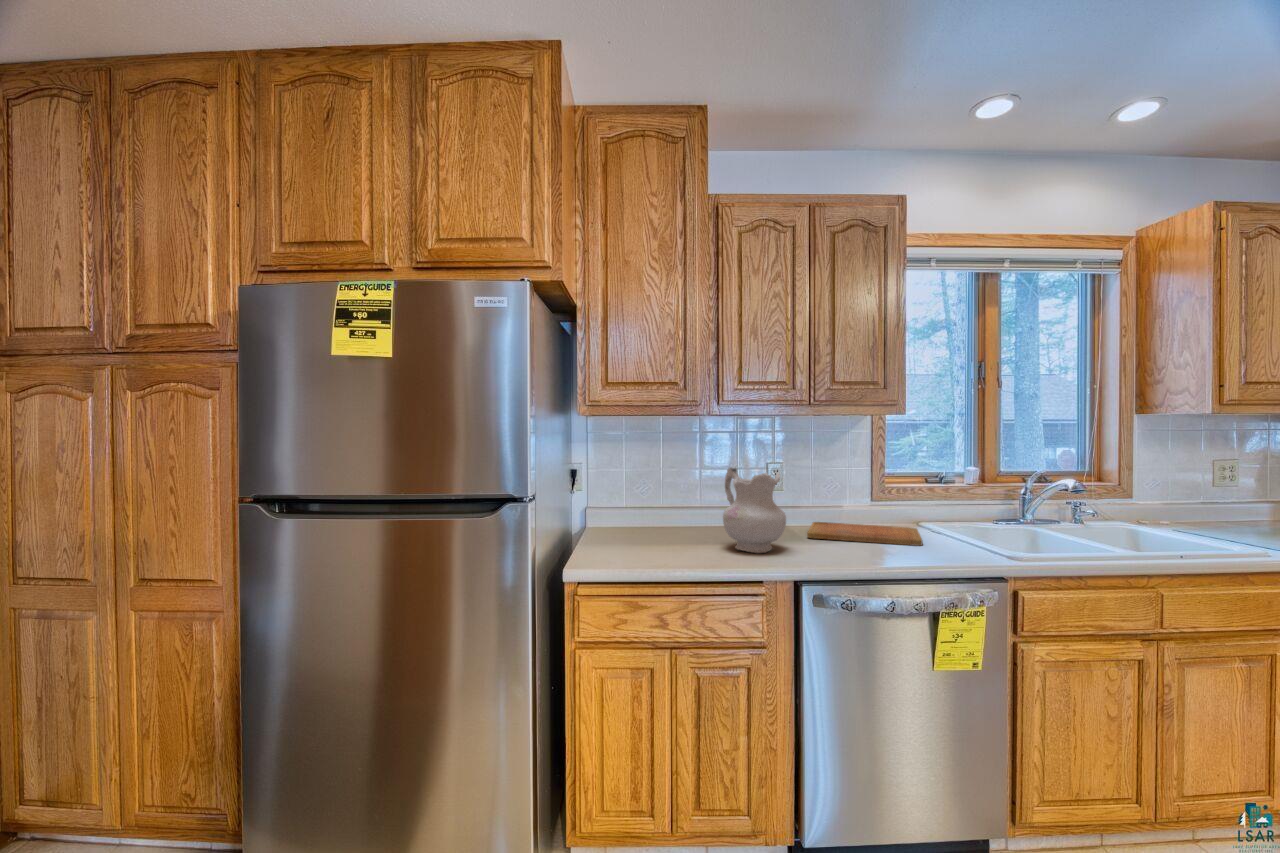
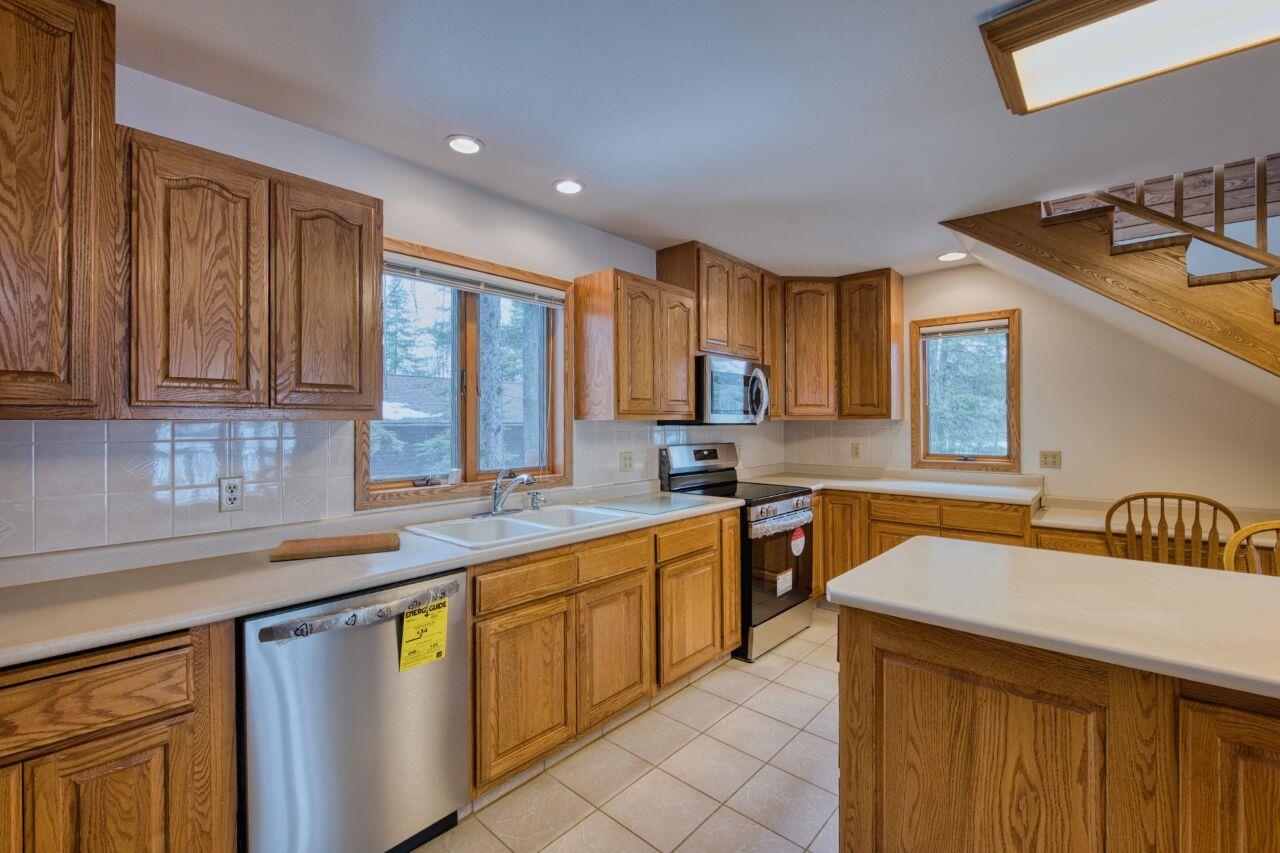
ceramic pitcher: present [723,468,786,553] -> none [135,487,234,593]

